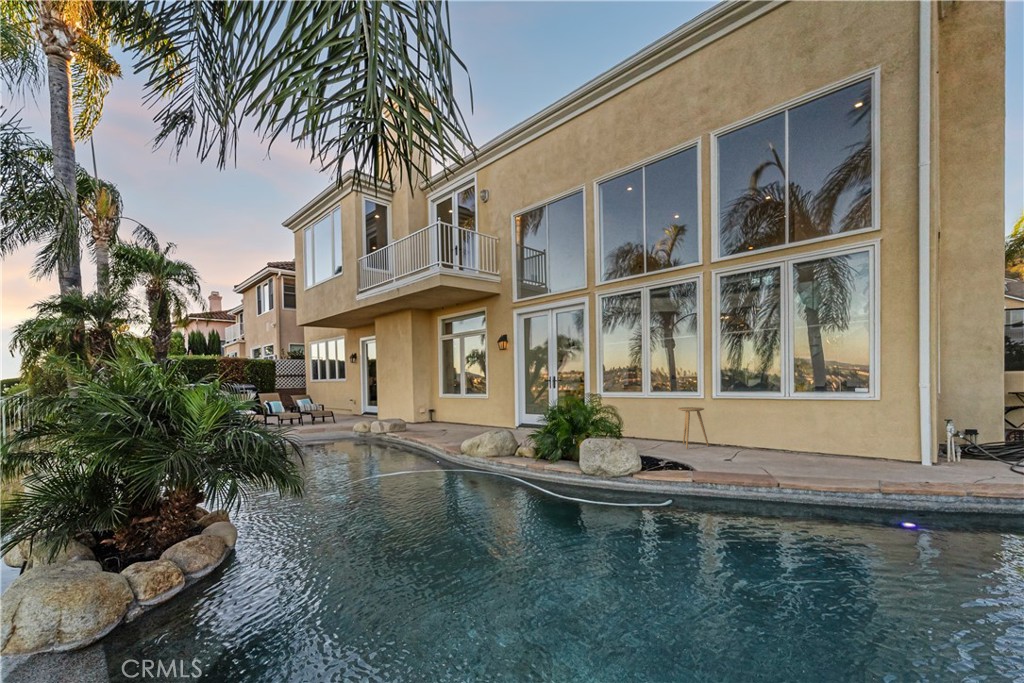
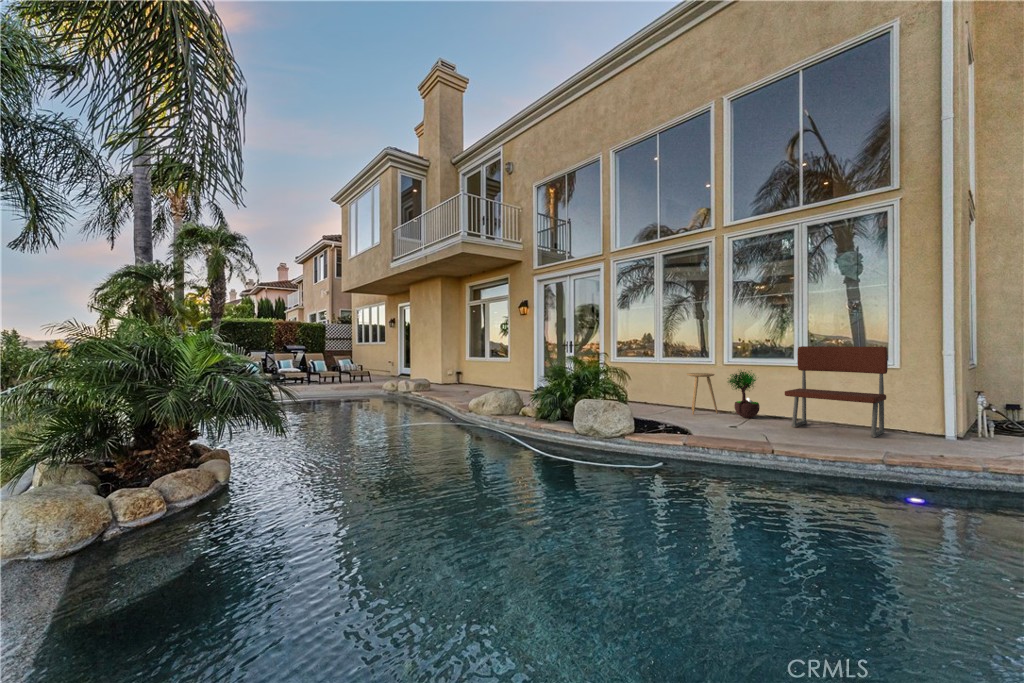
bench: none [776,381,866,466] -> present [785,346,888,438]
potted tree: none [718,400,749,450] -> present [728,370,760,418]

